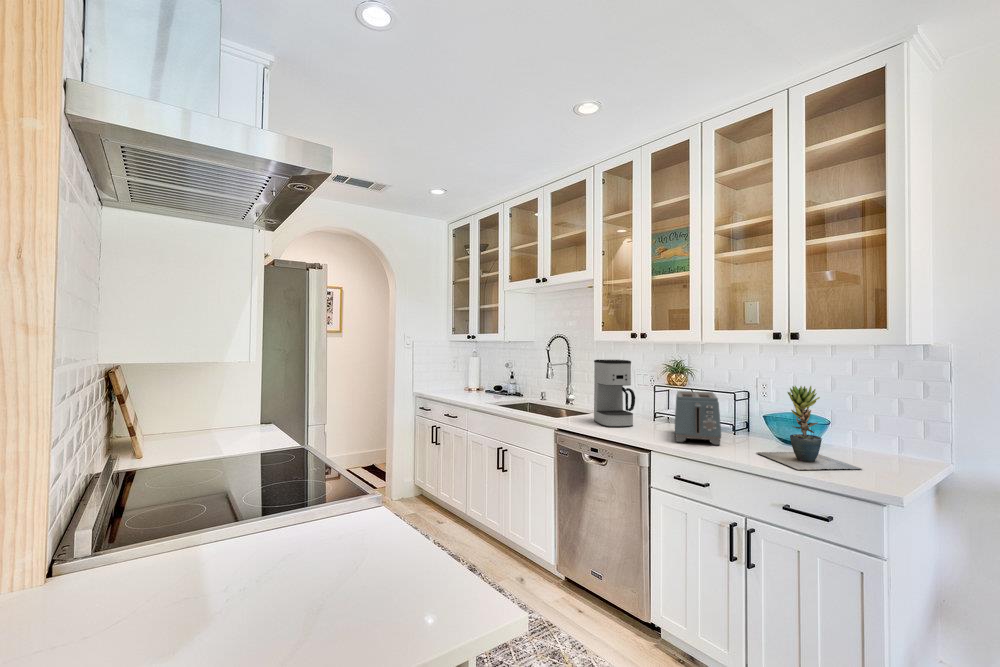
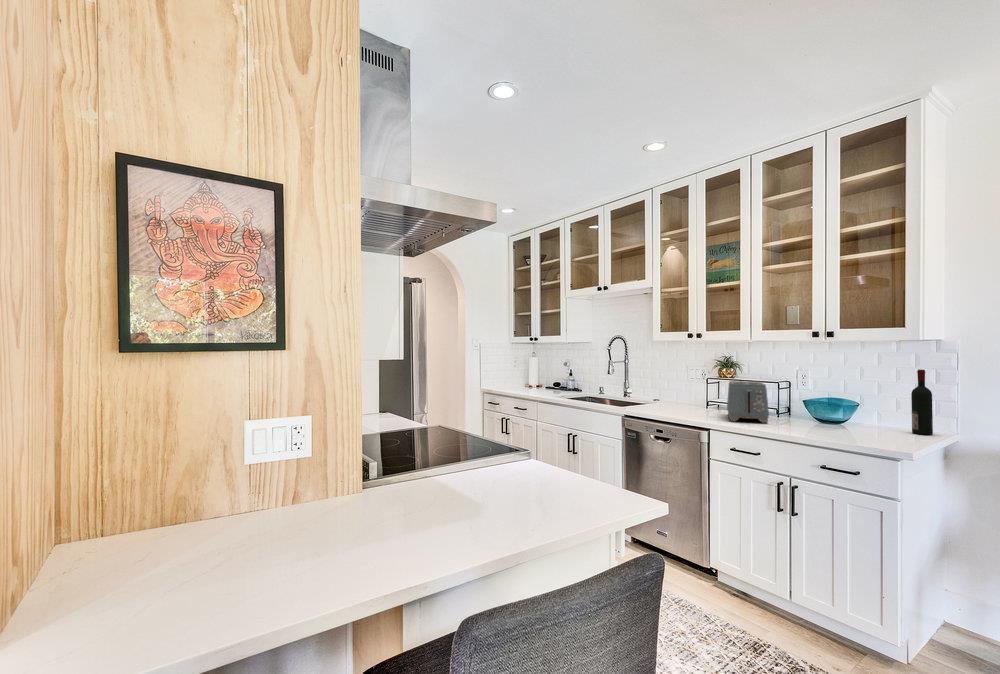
coffee maker: present [594,360,635,427] -> none [655,356,691,412]
wine bottle: none [892,382,919,464] -> present [911,369,933,435]
potted plant: present [757,386,861,470] -> none [798,372,886,437]

